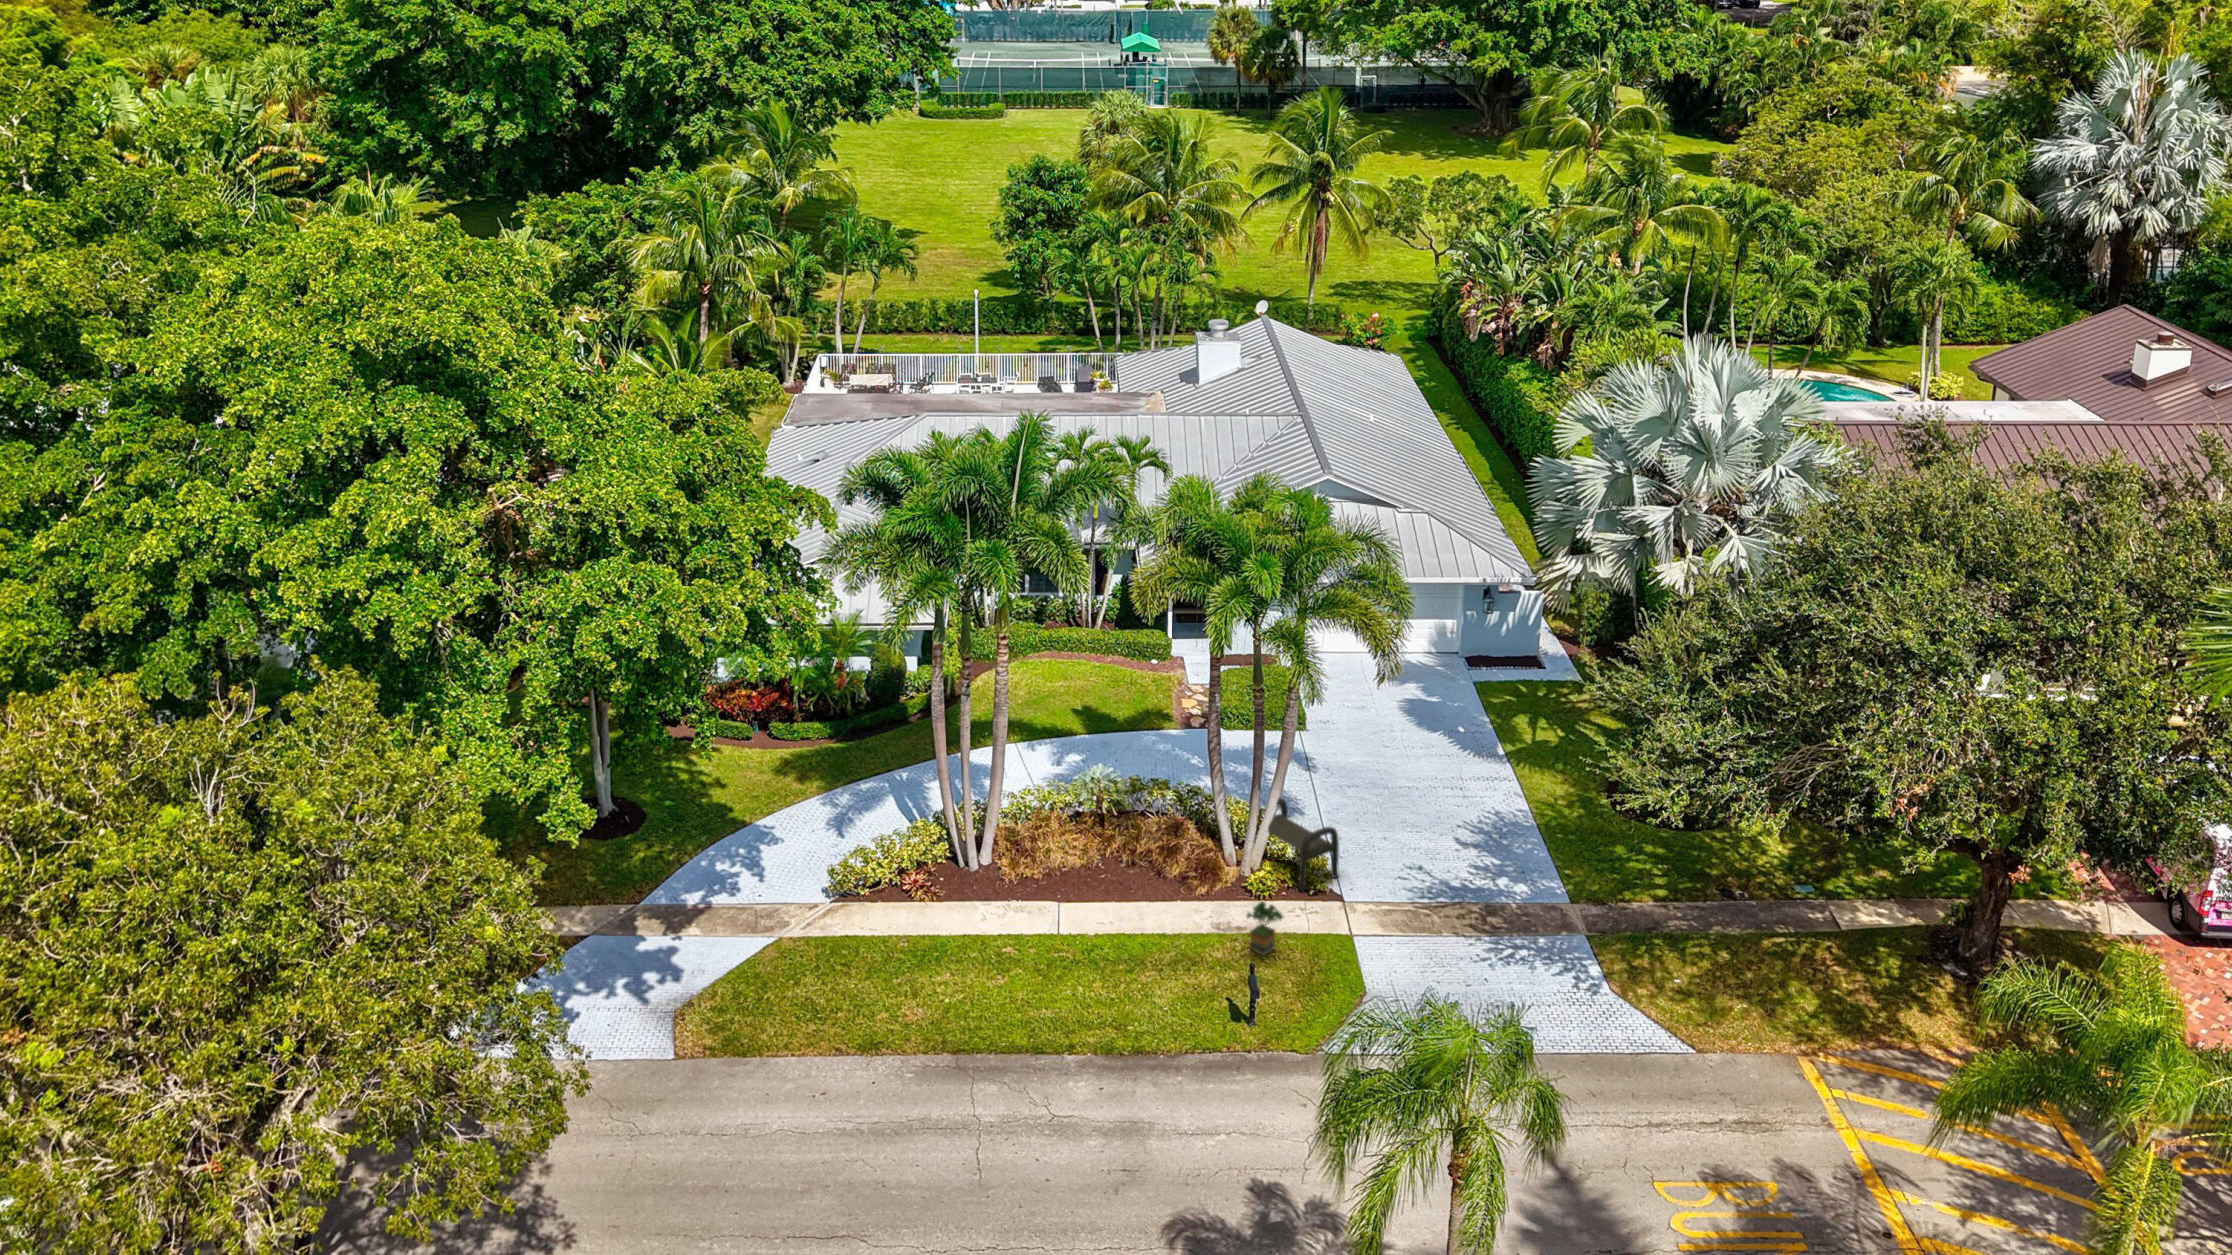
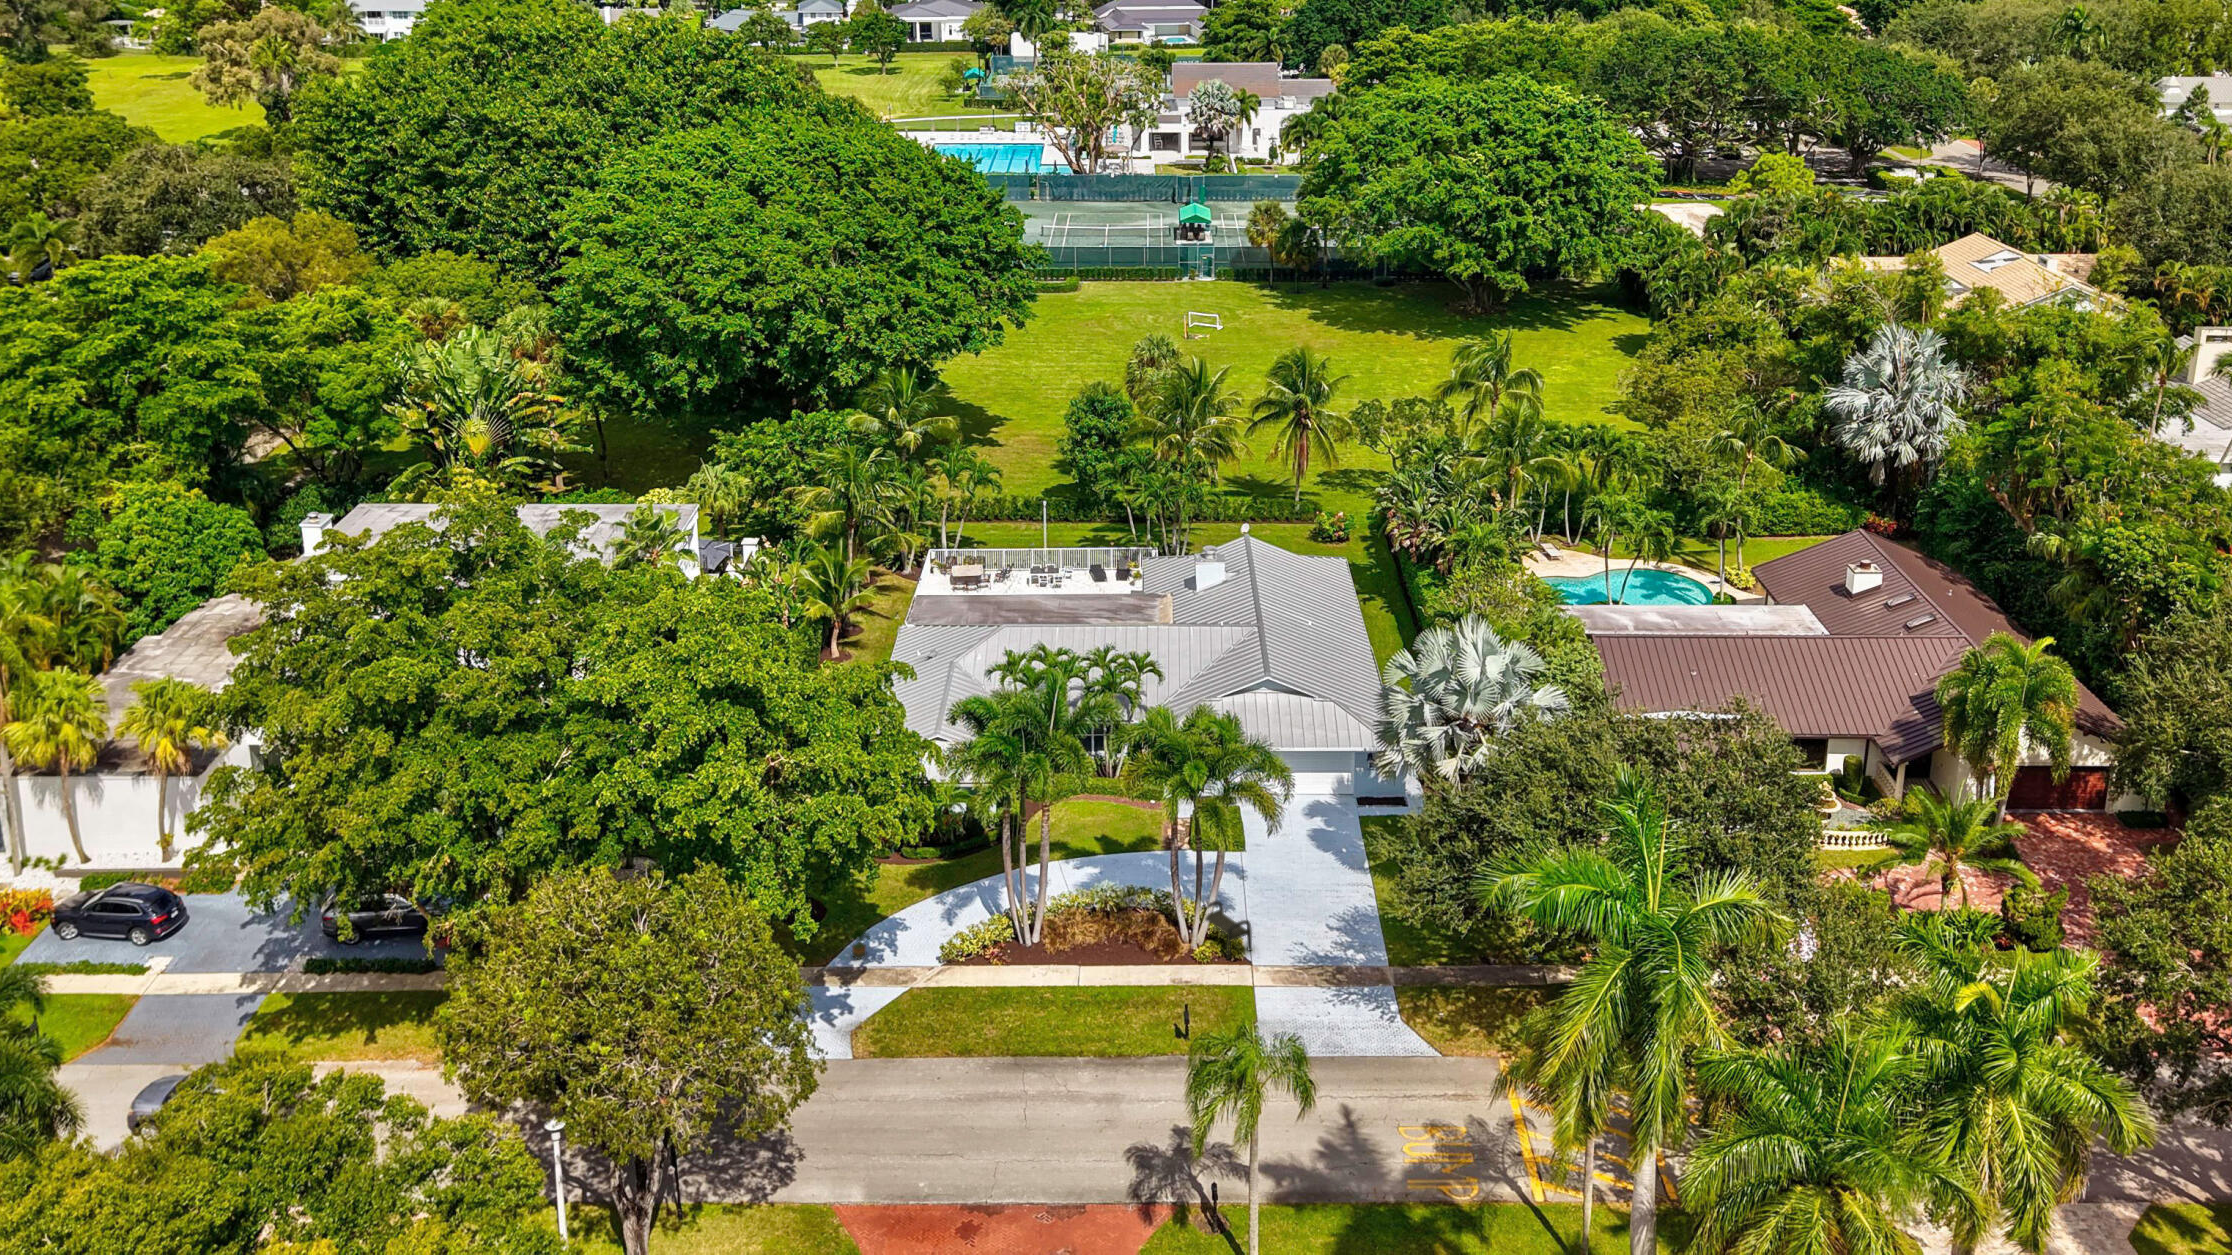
potted tree: present [1247,902,1284,955] -> present [849,929,870,959]

